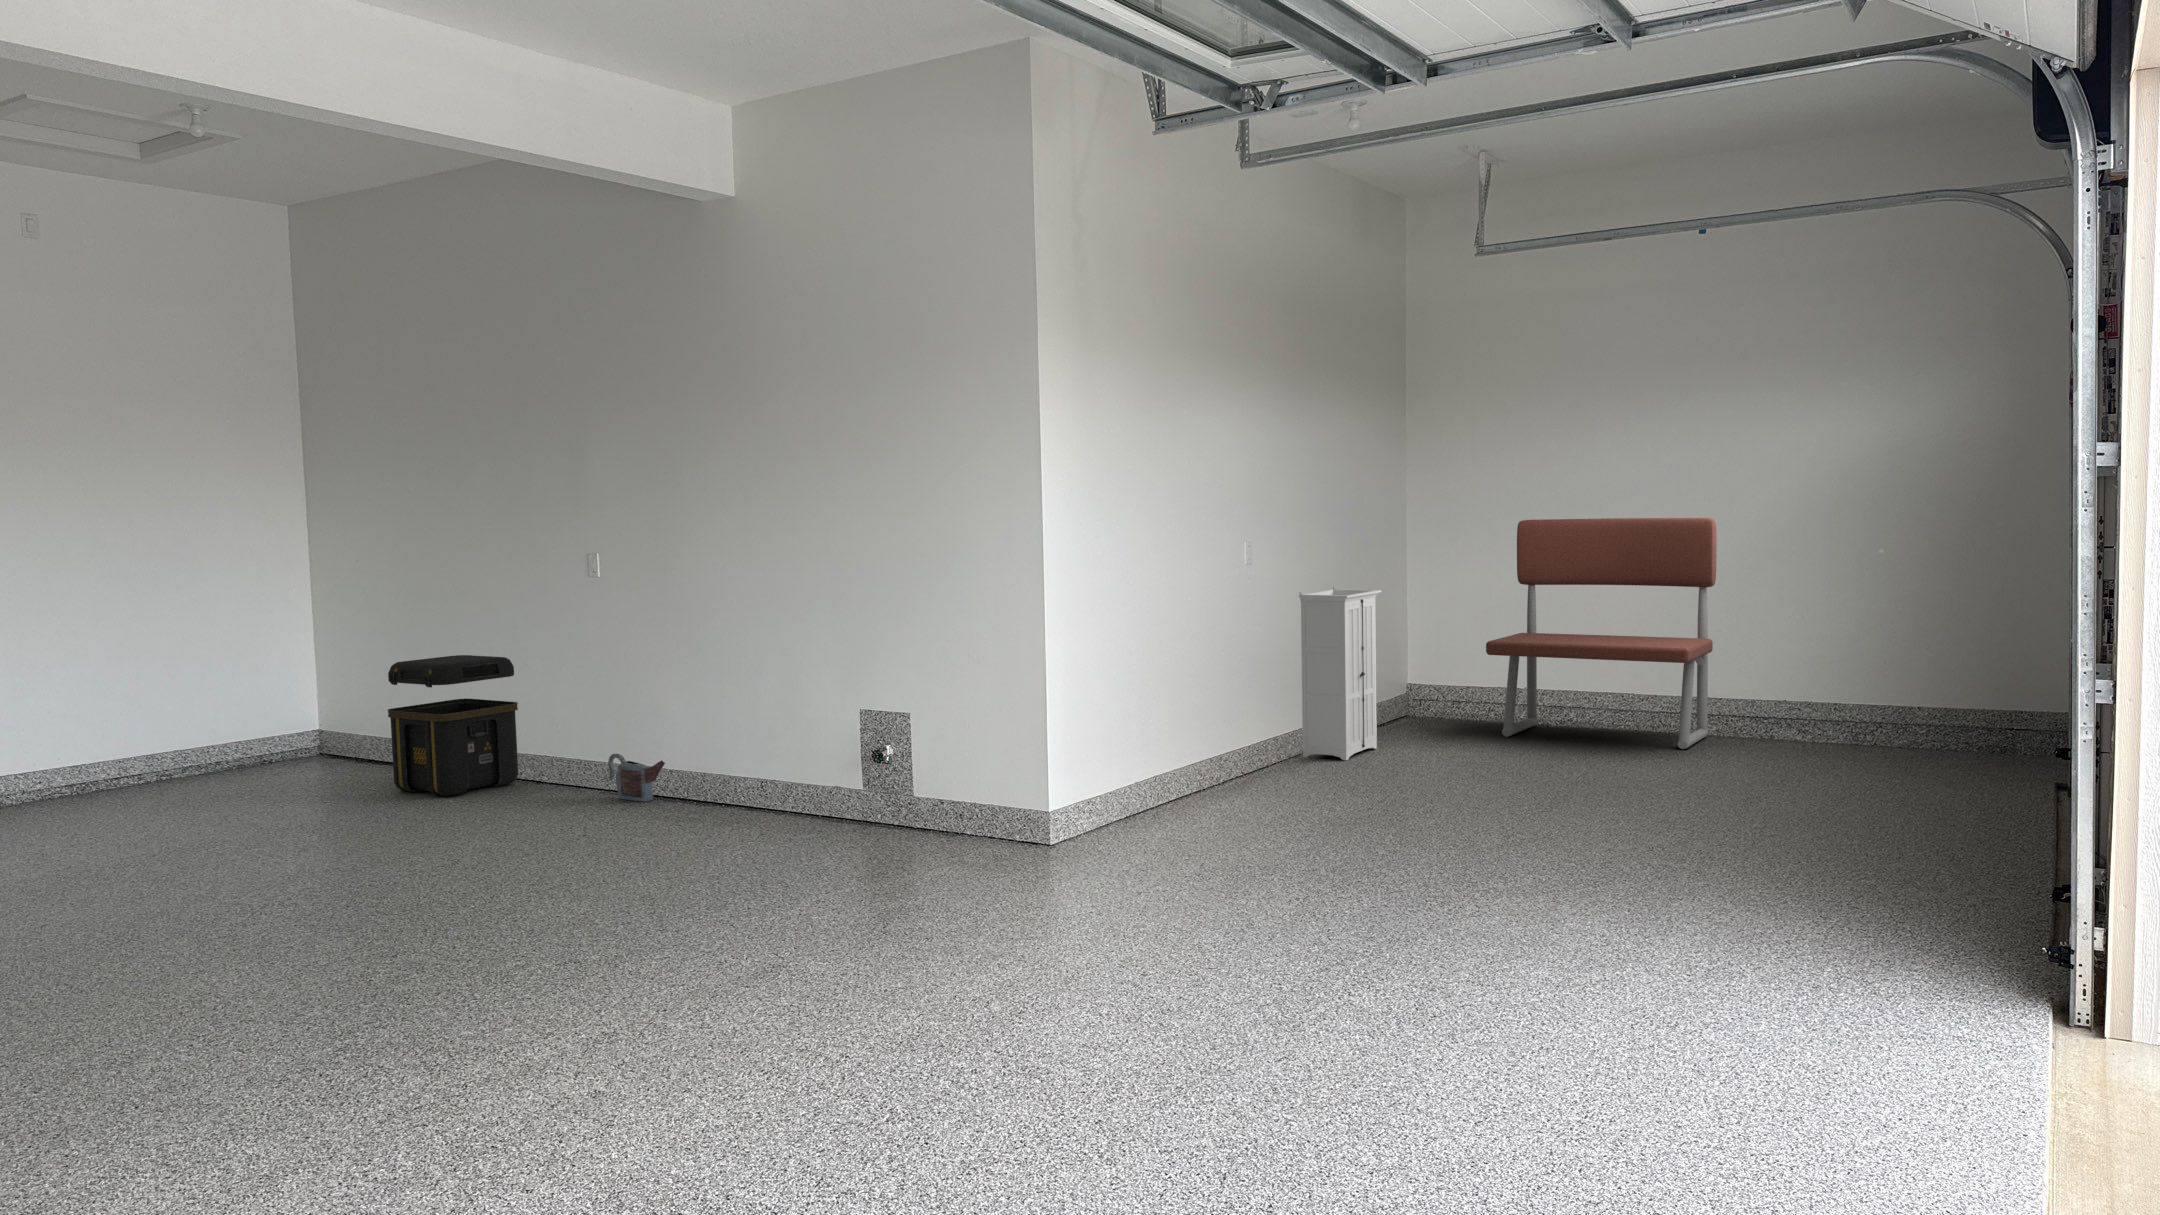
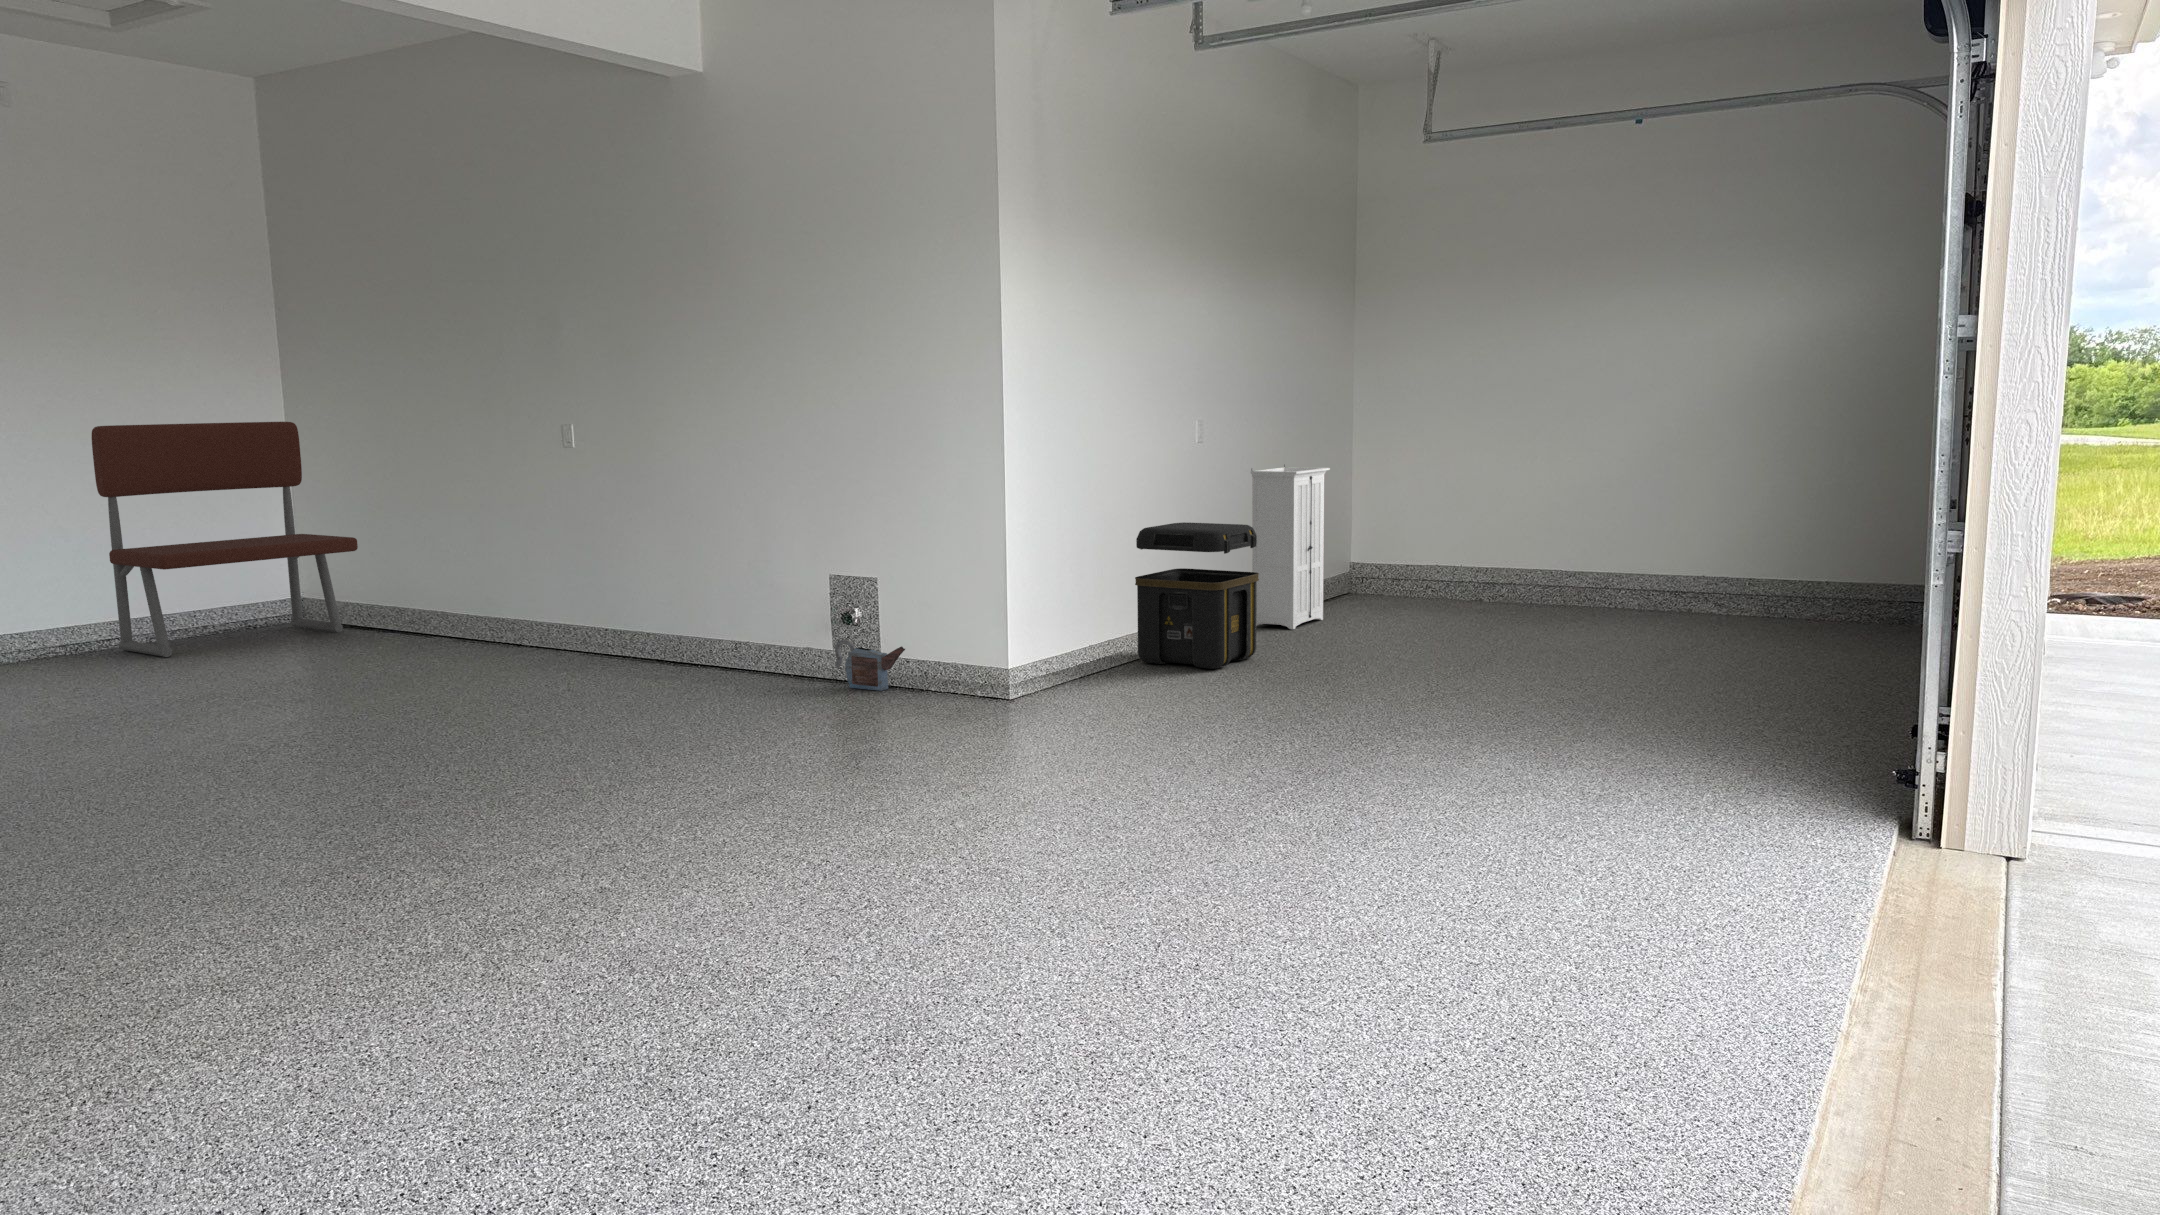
bench: present [1486,518,1717,749] -> present [92,422,358,657]
toolbox: present [388,655,518,796] -> present [1135,522,1259,669]
watering can: present [608,754,665,802] -> present [835,640,905,691]

